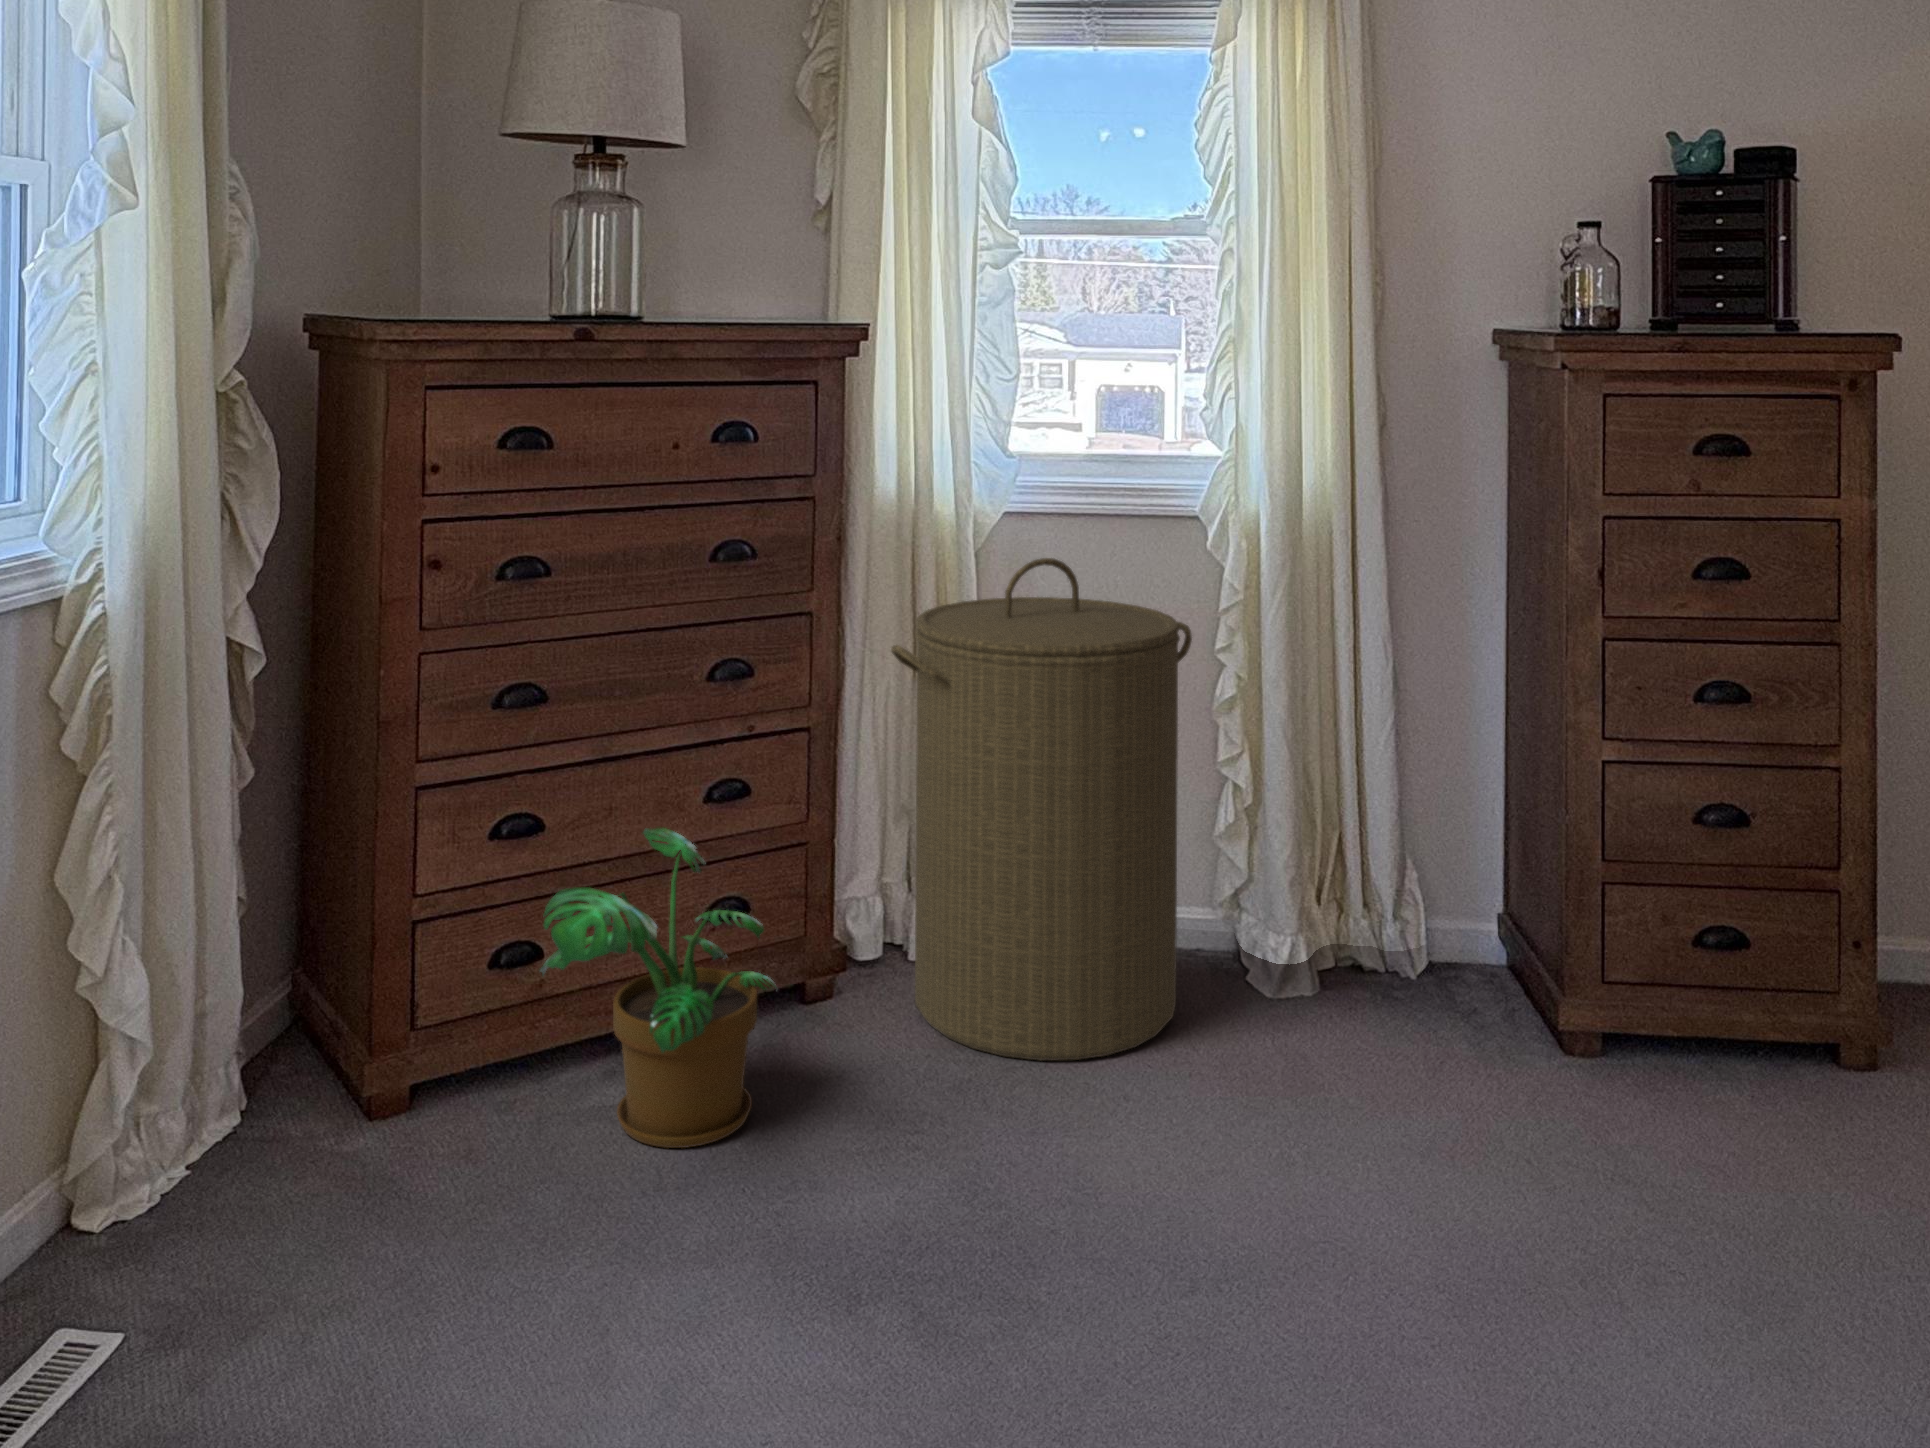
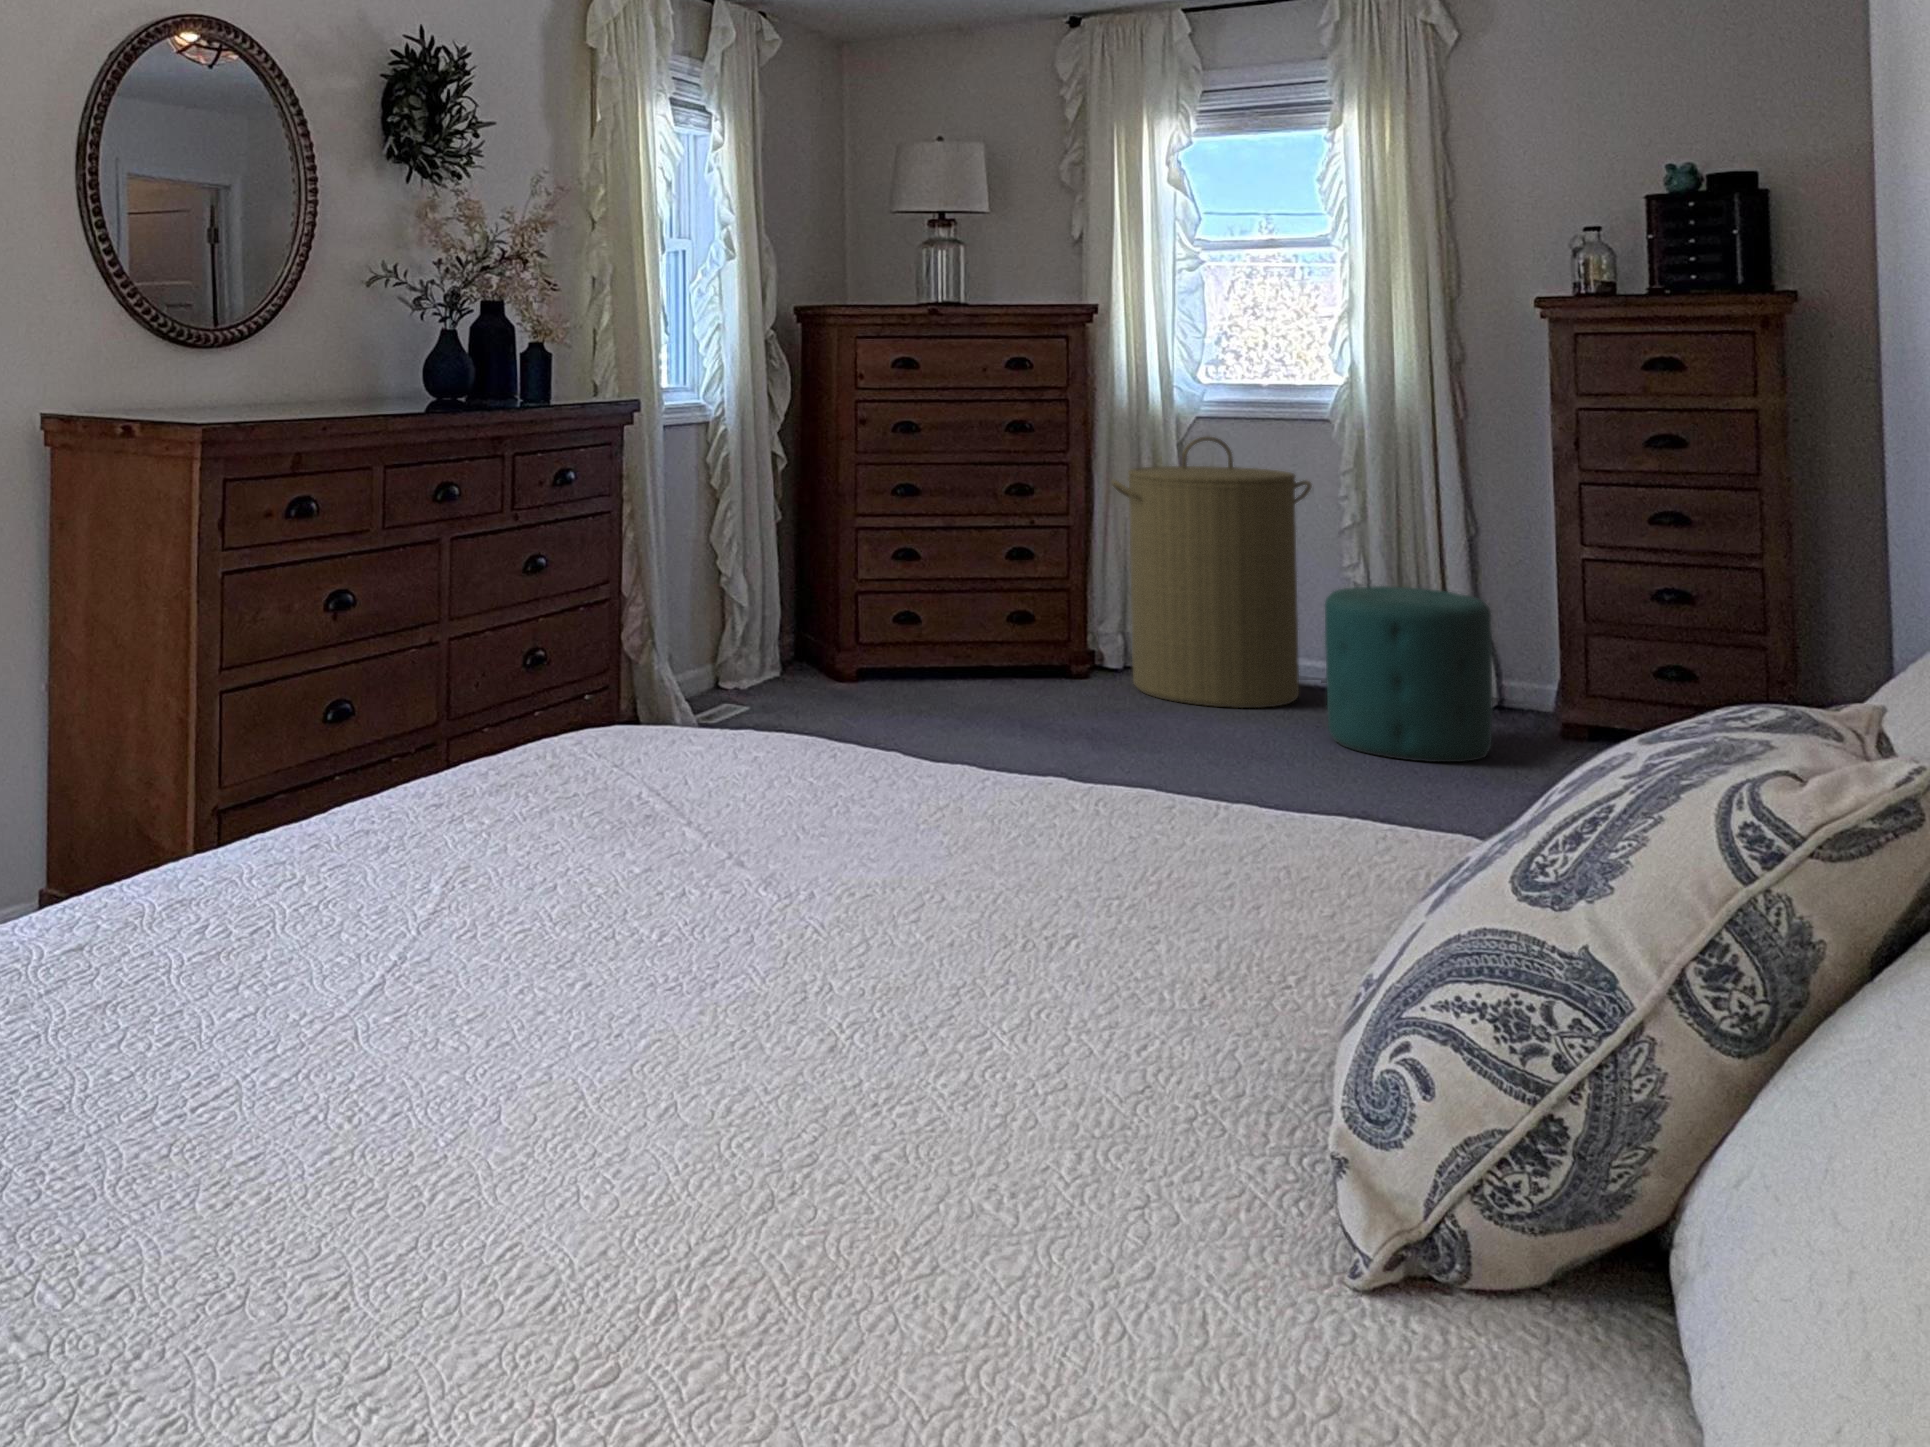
potted plant: present [540,828,777,1148] -> none [916,564,1041,703]
ottoman: none [1291,837,1564,1211] -> present [1325,586,1493,762]

